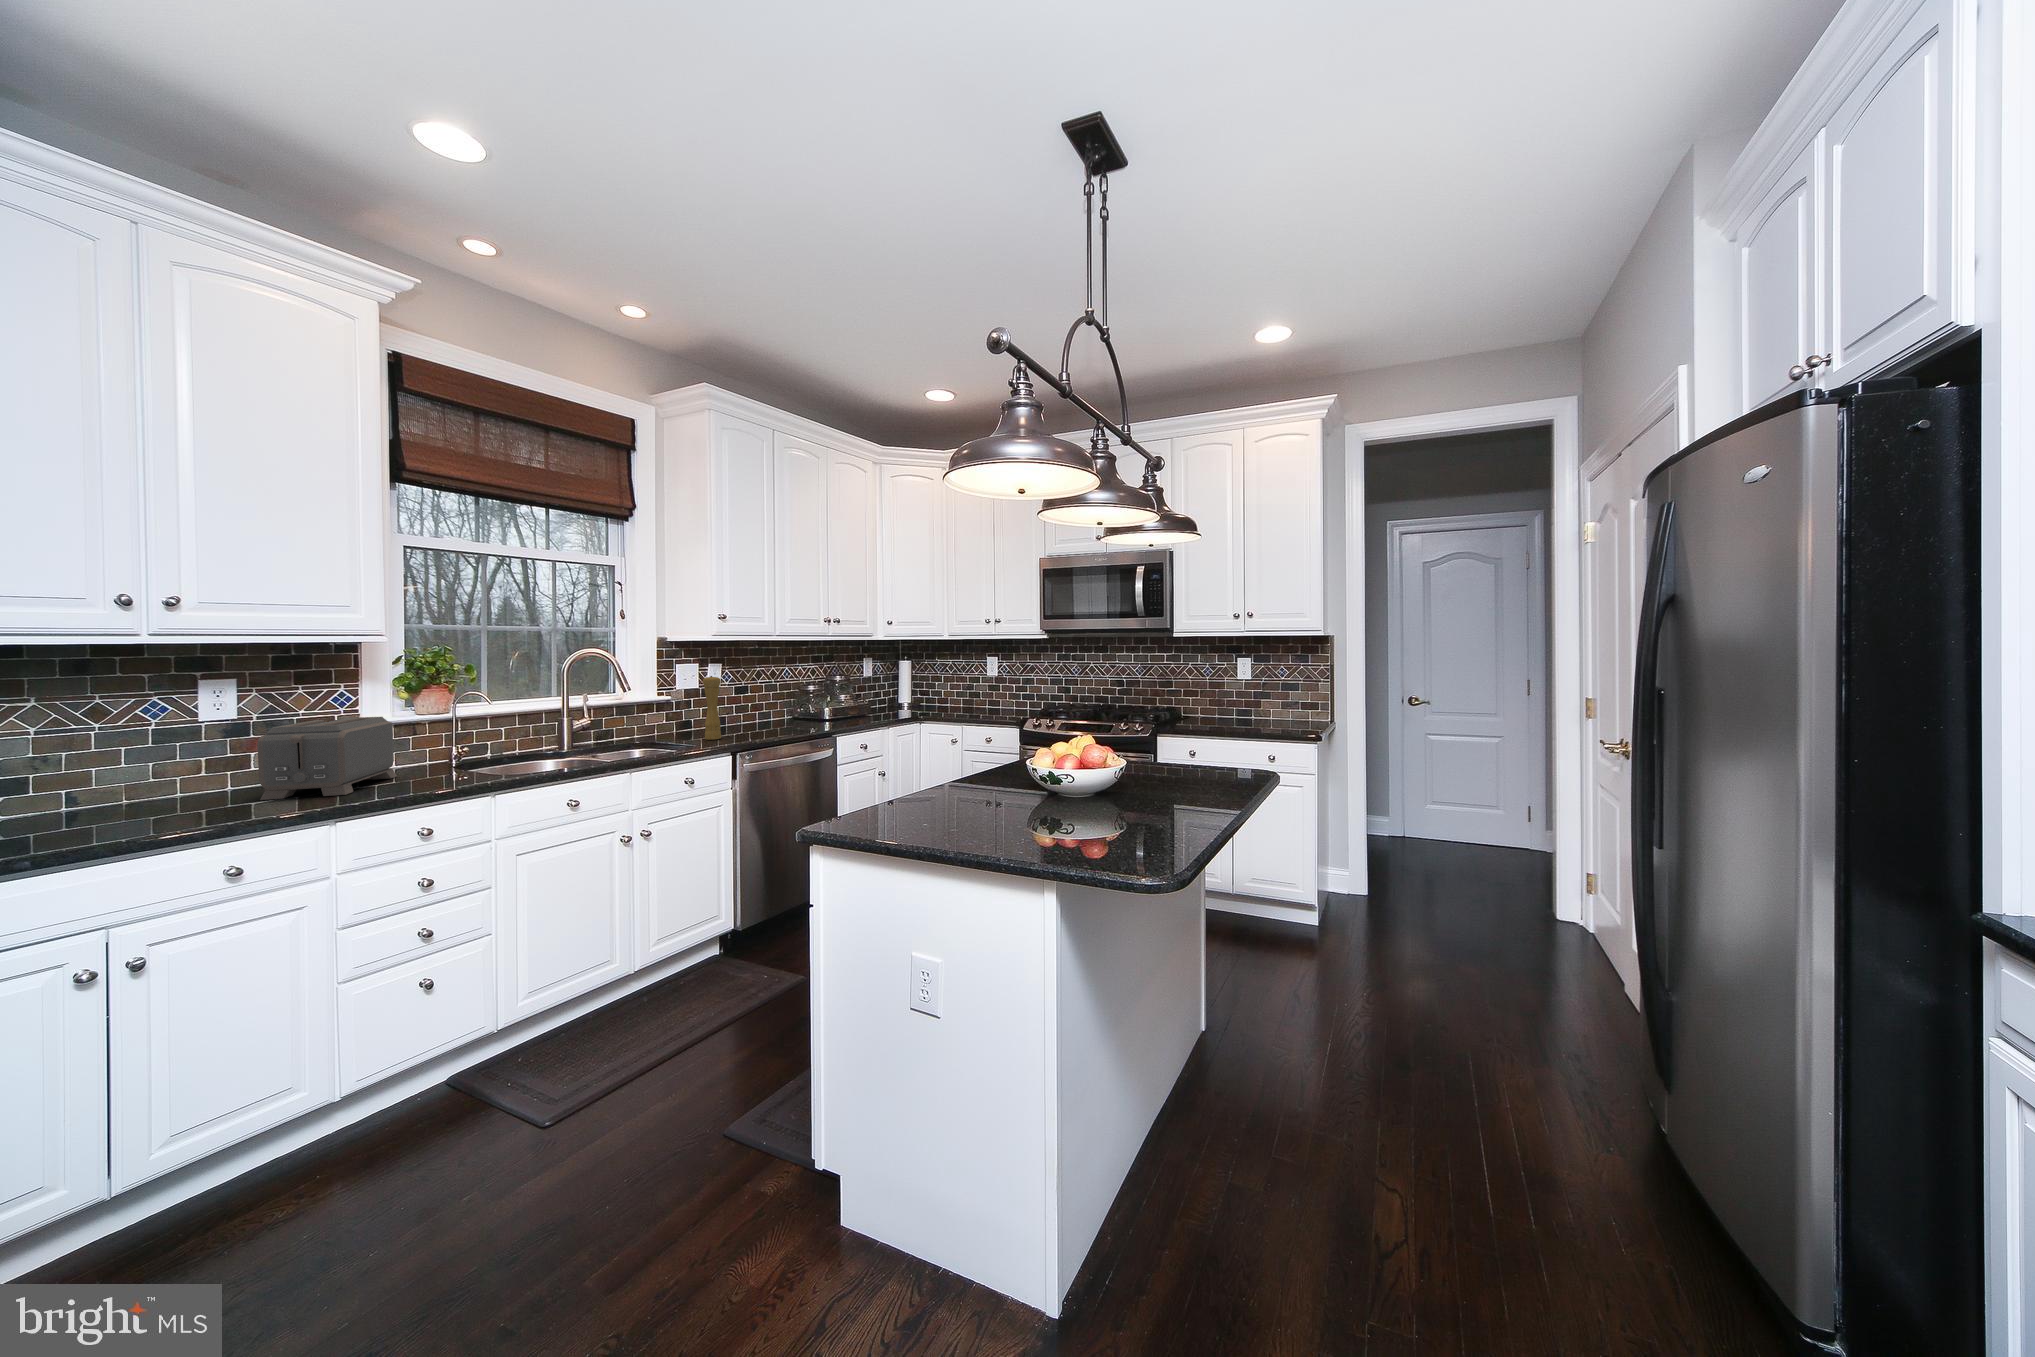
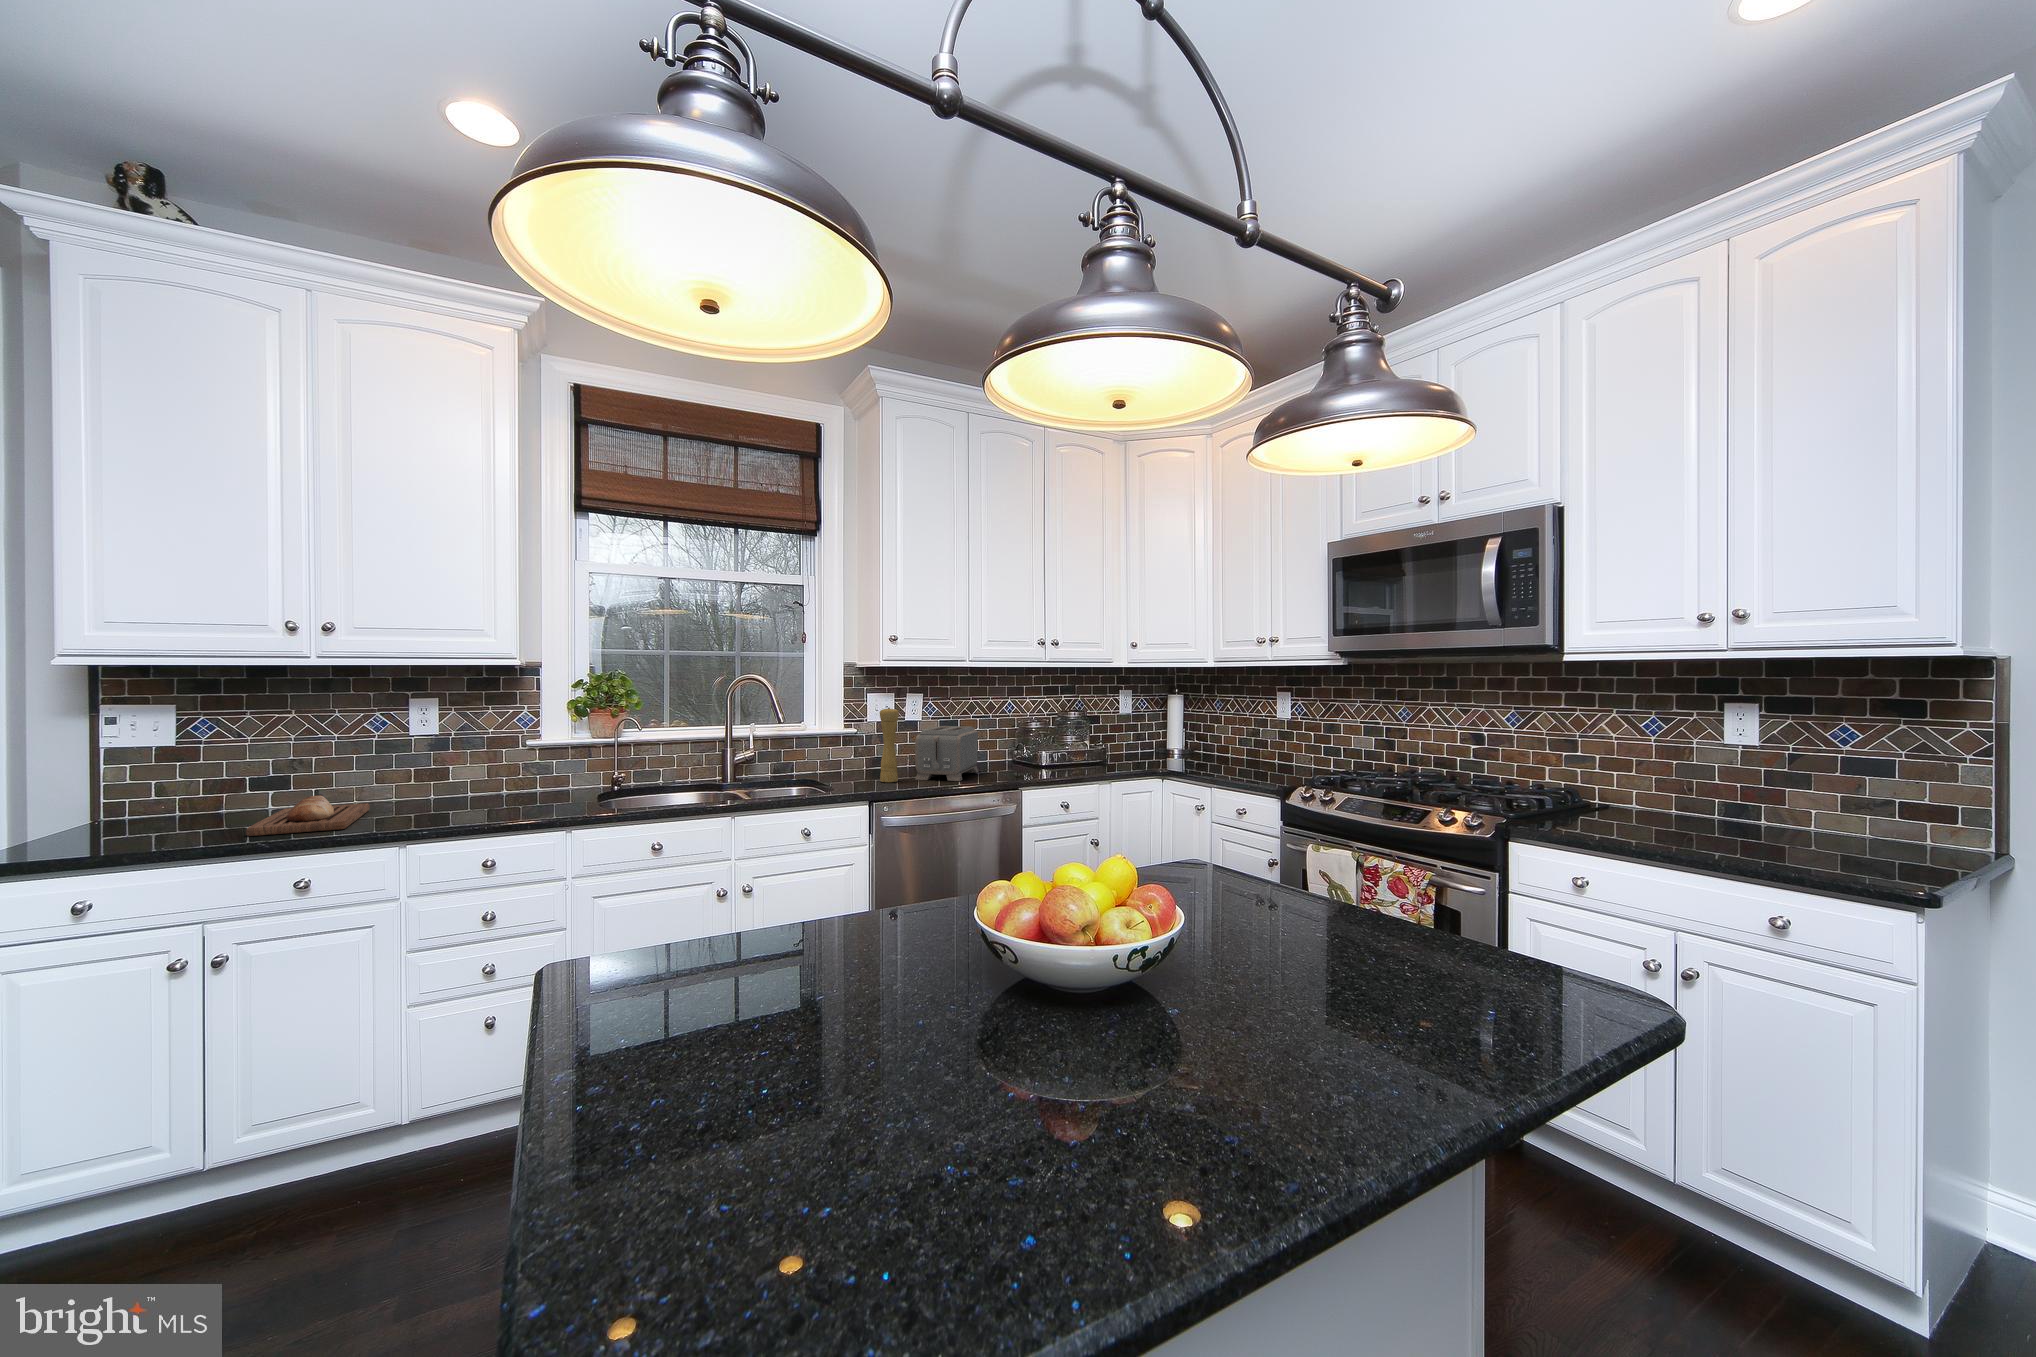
toaster: present [257,717,397,800] -> present [915,726,978,781]
bread loaf: none [39,794,208,841] -> present [246,795,370,836]

